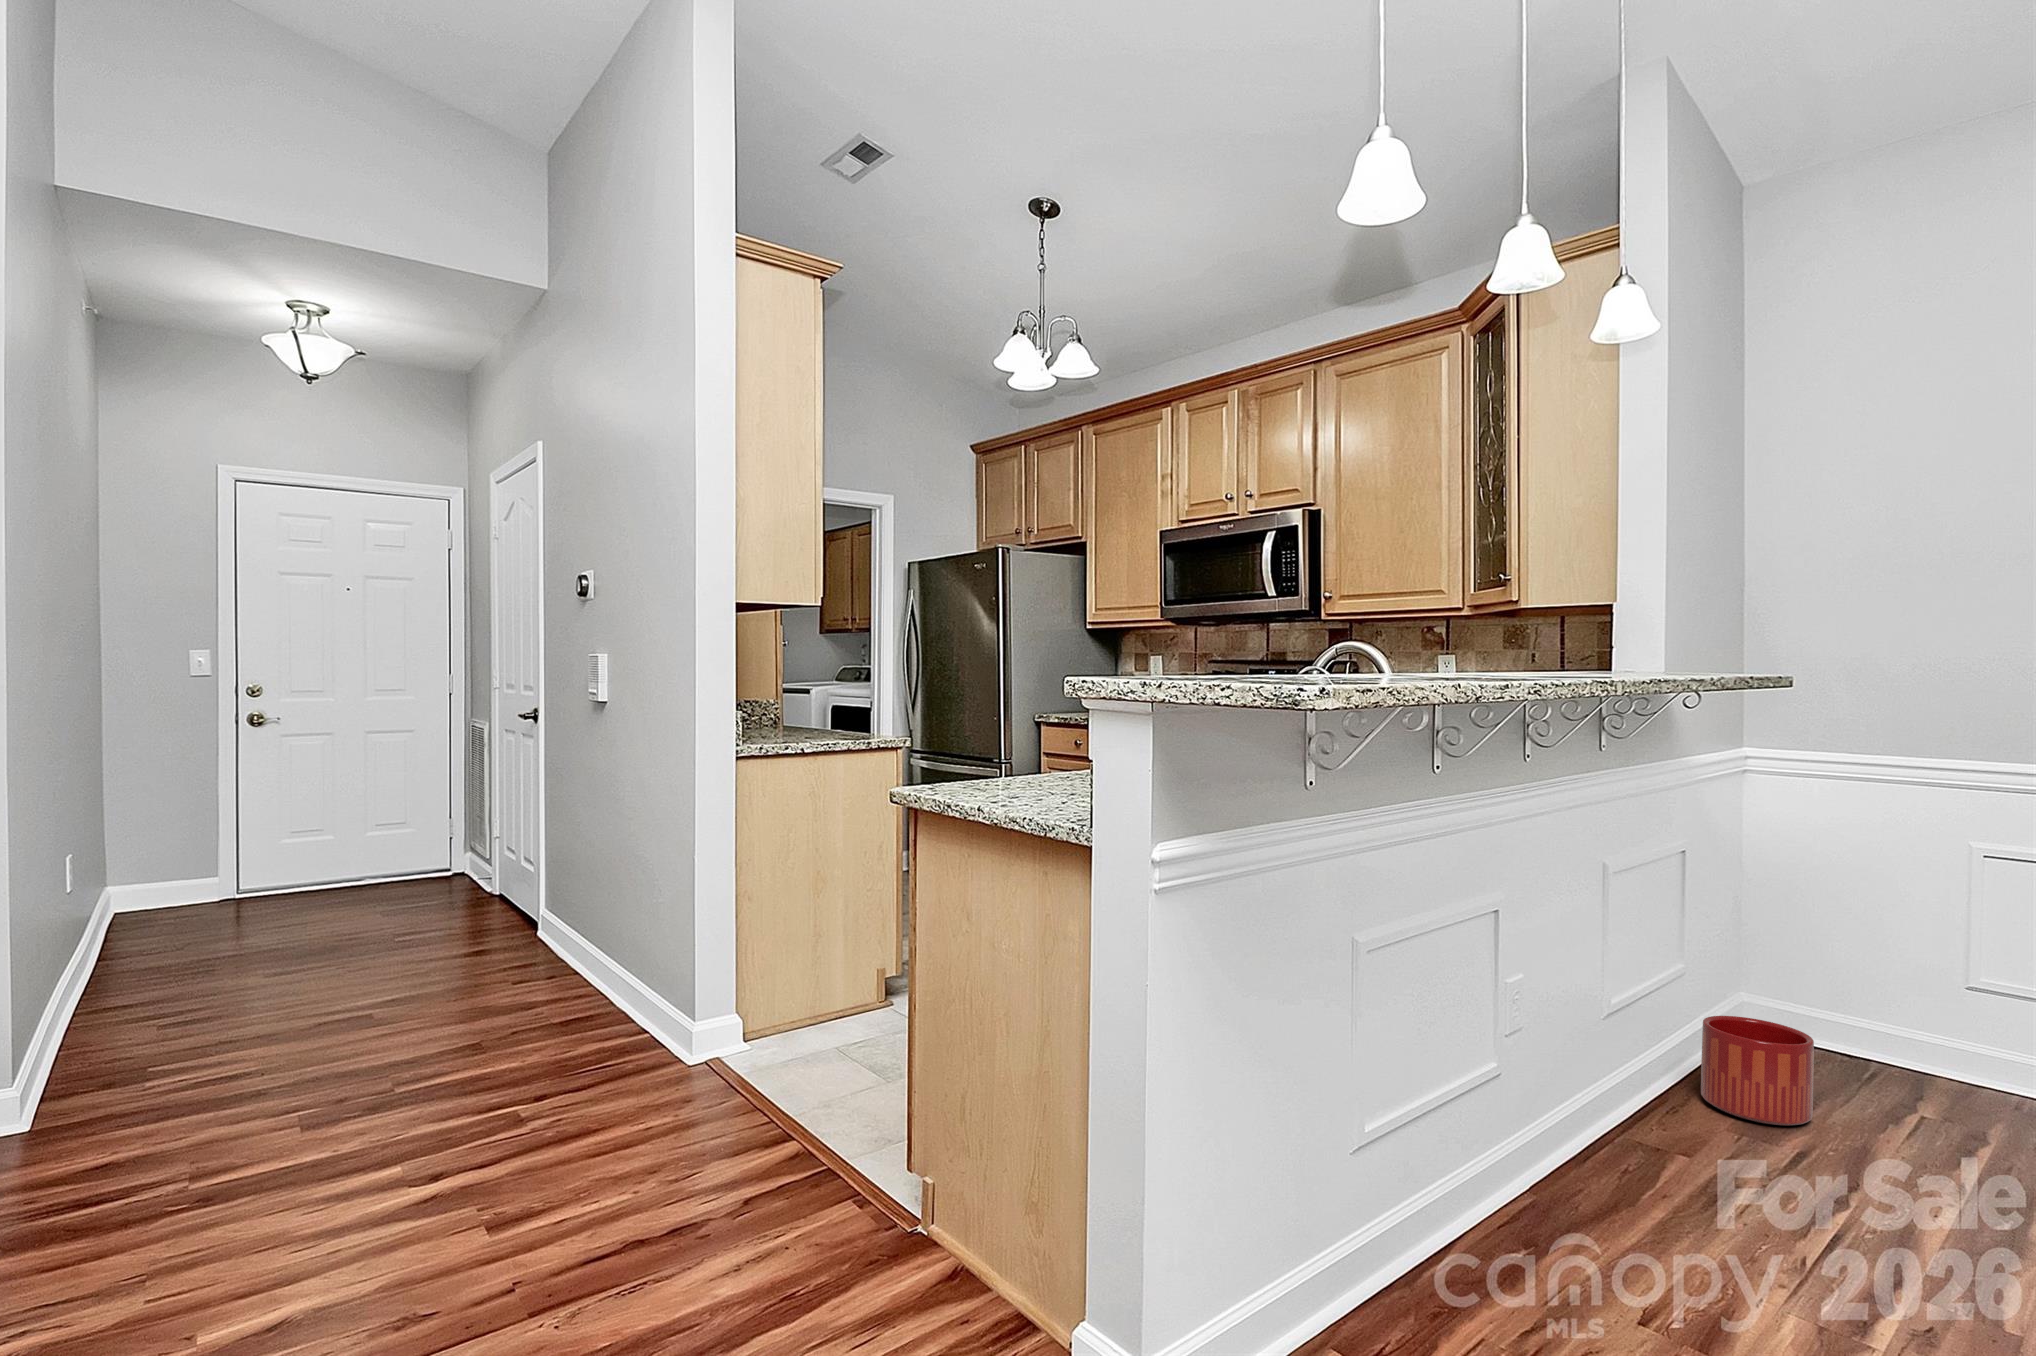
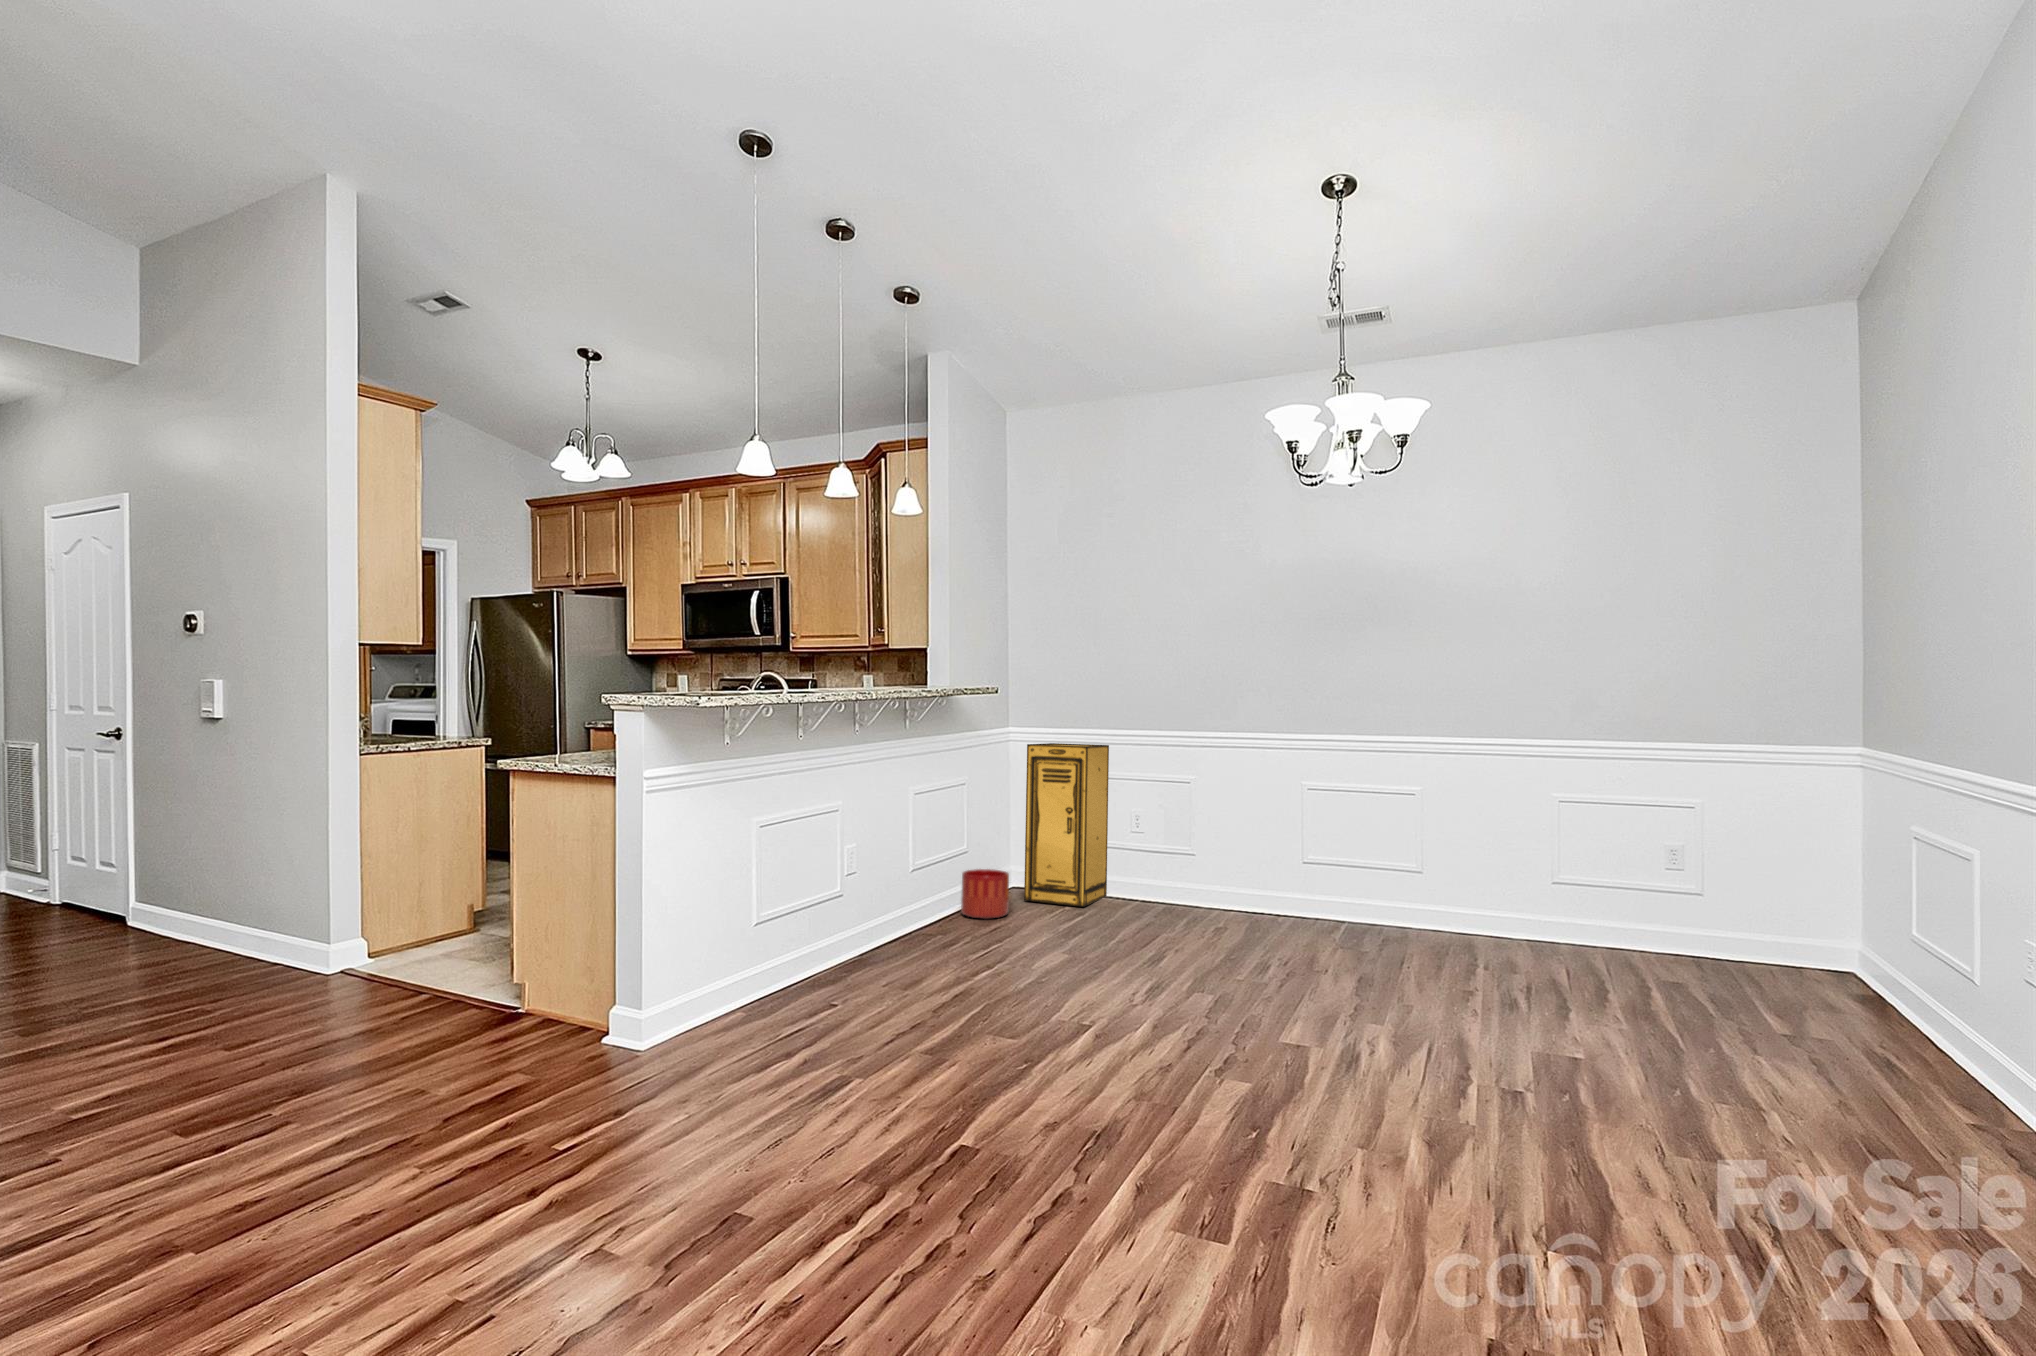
storage cabinet: none [1816,780,2005,1121] -> present [1024,743,1109,907]

